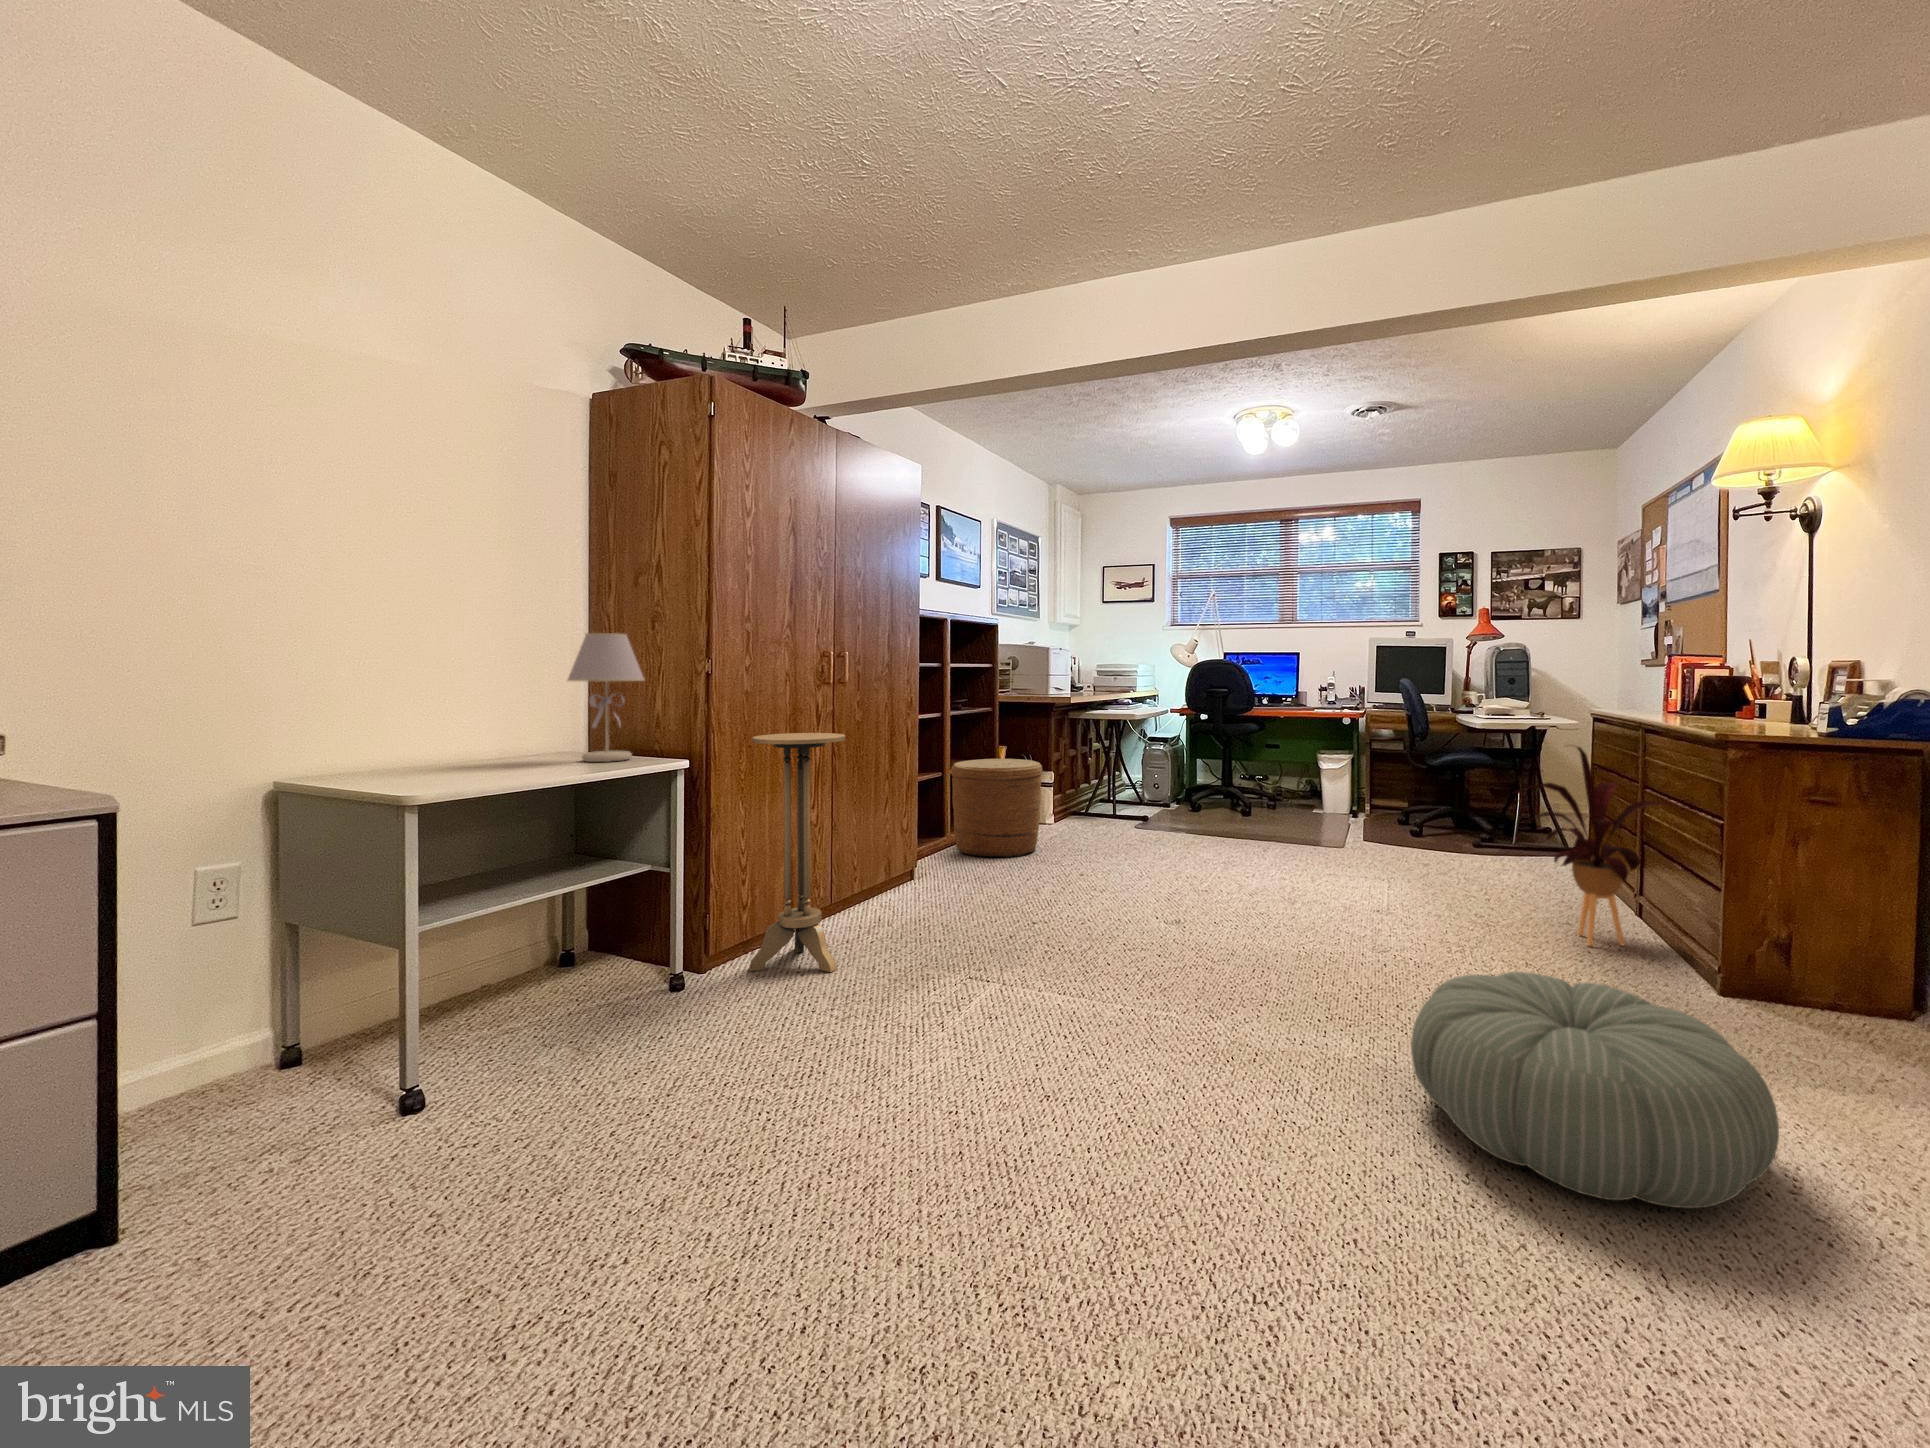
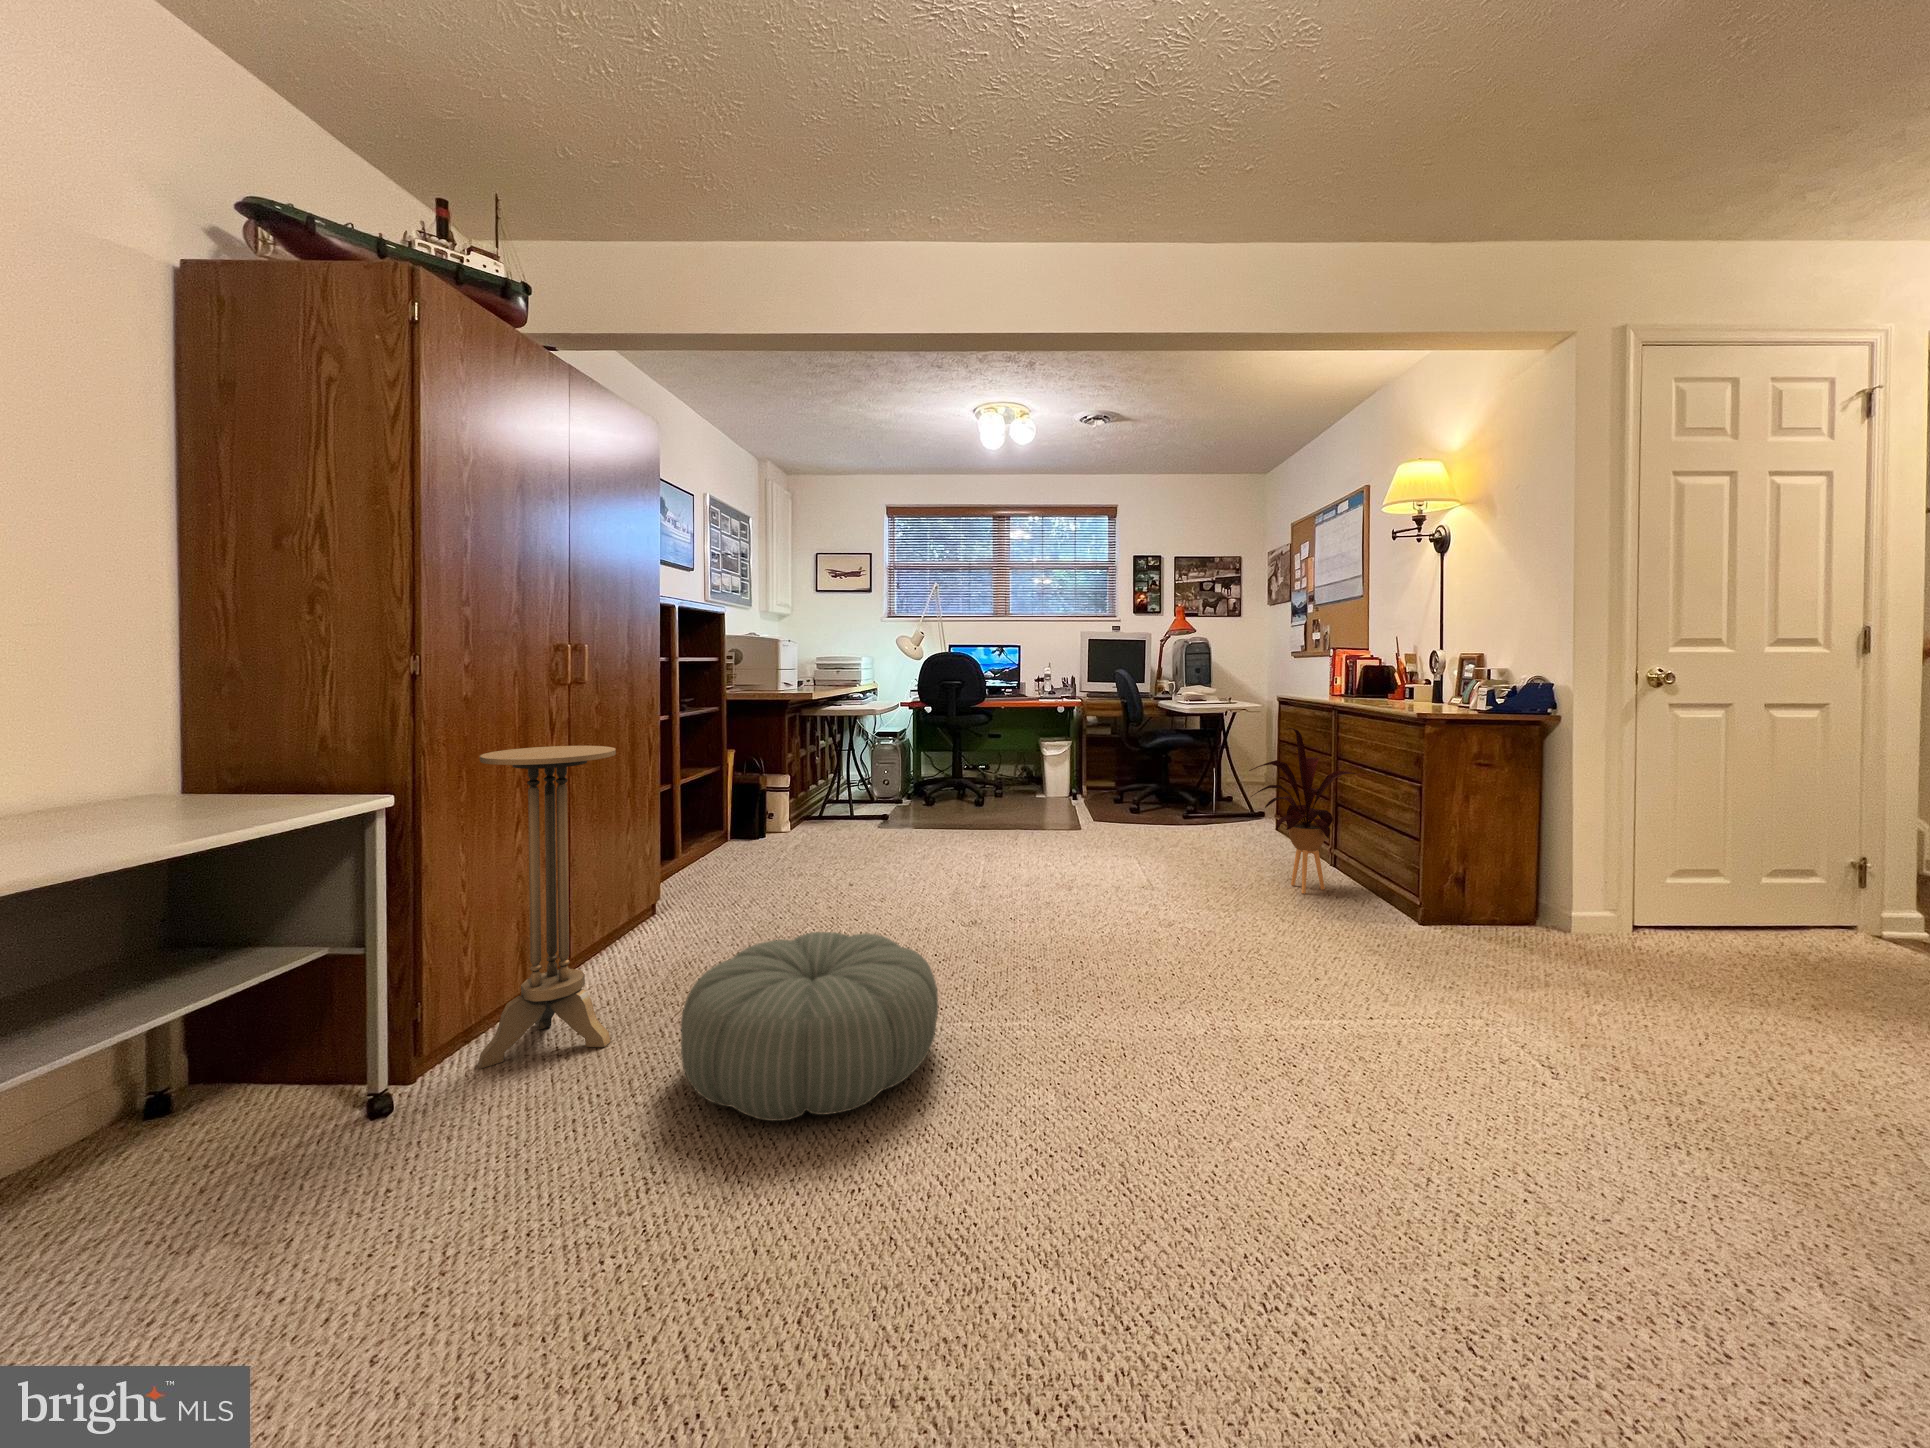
table lamp: present [567,633,644,762] -> none [138,610,291,807]
basket: present [951,759,1042,857] -> none [684,760,793,873]
pouf: present [1411,972,1779,1208] -> present [681,932,939,1121]

